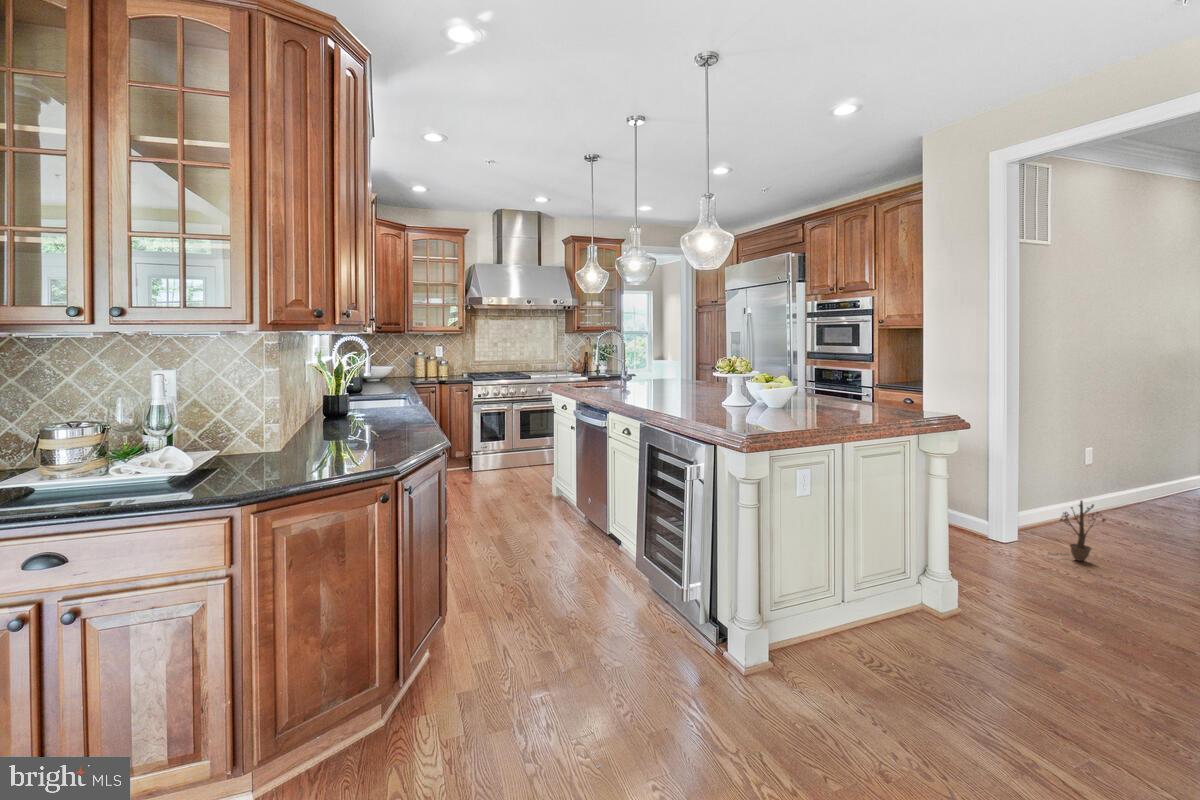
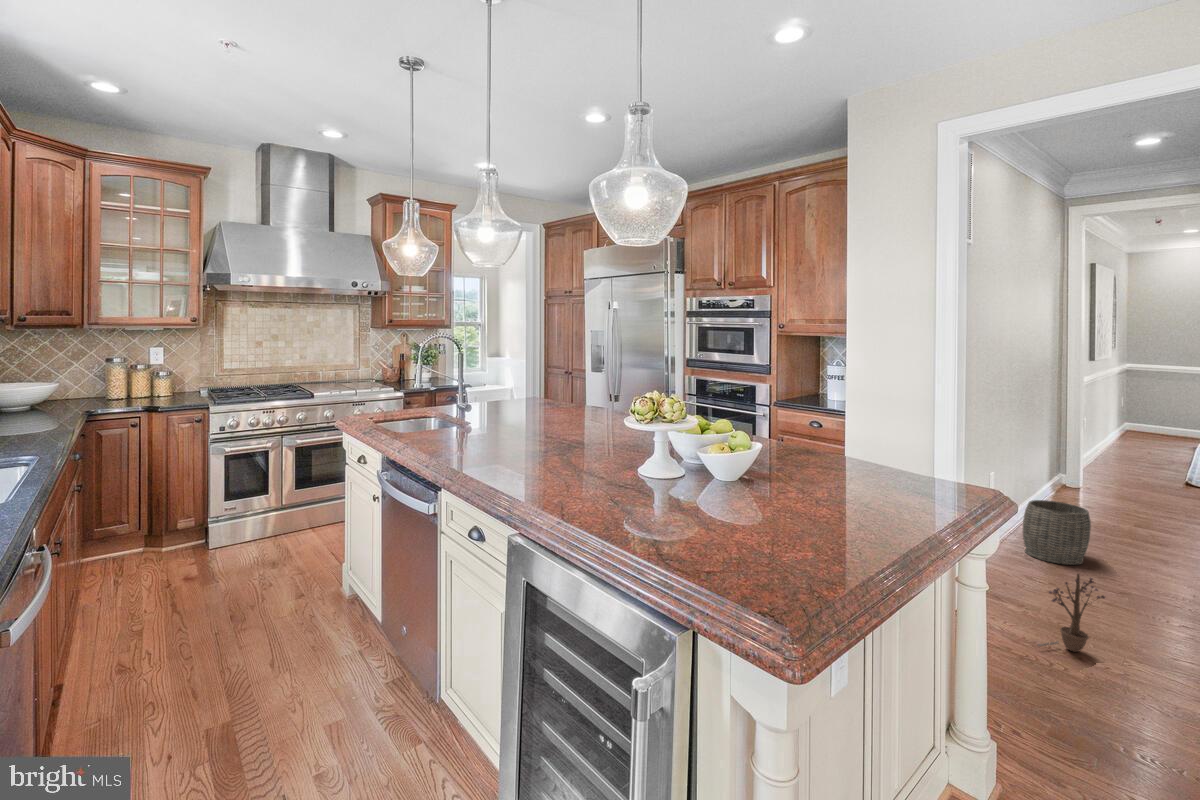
woven basket: none [1108,470,1171,524] -> present [1023,500,1091,565]

